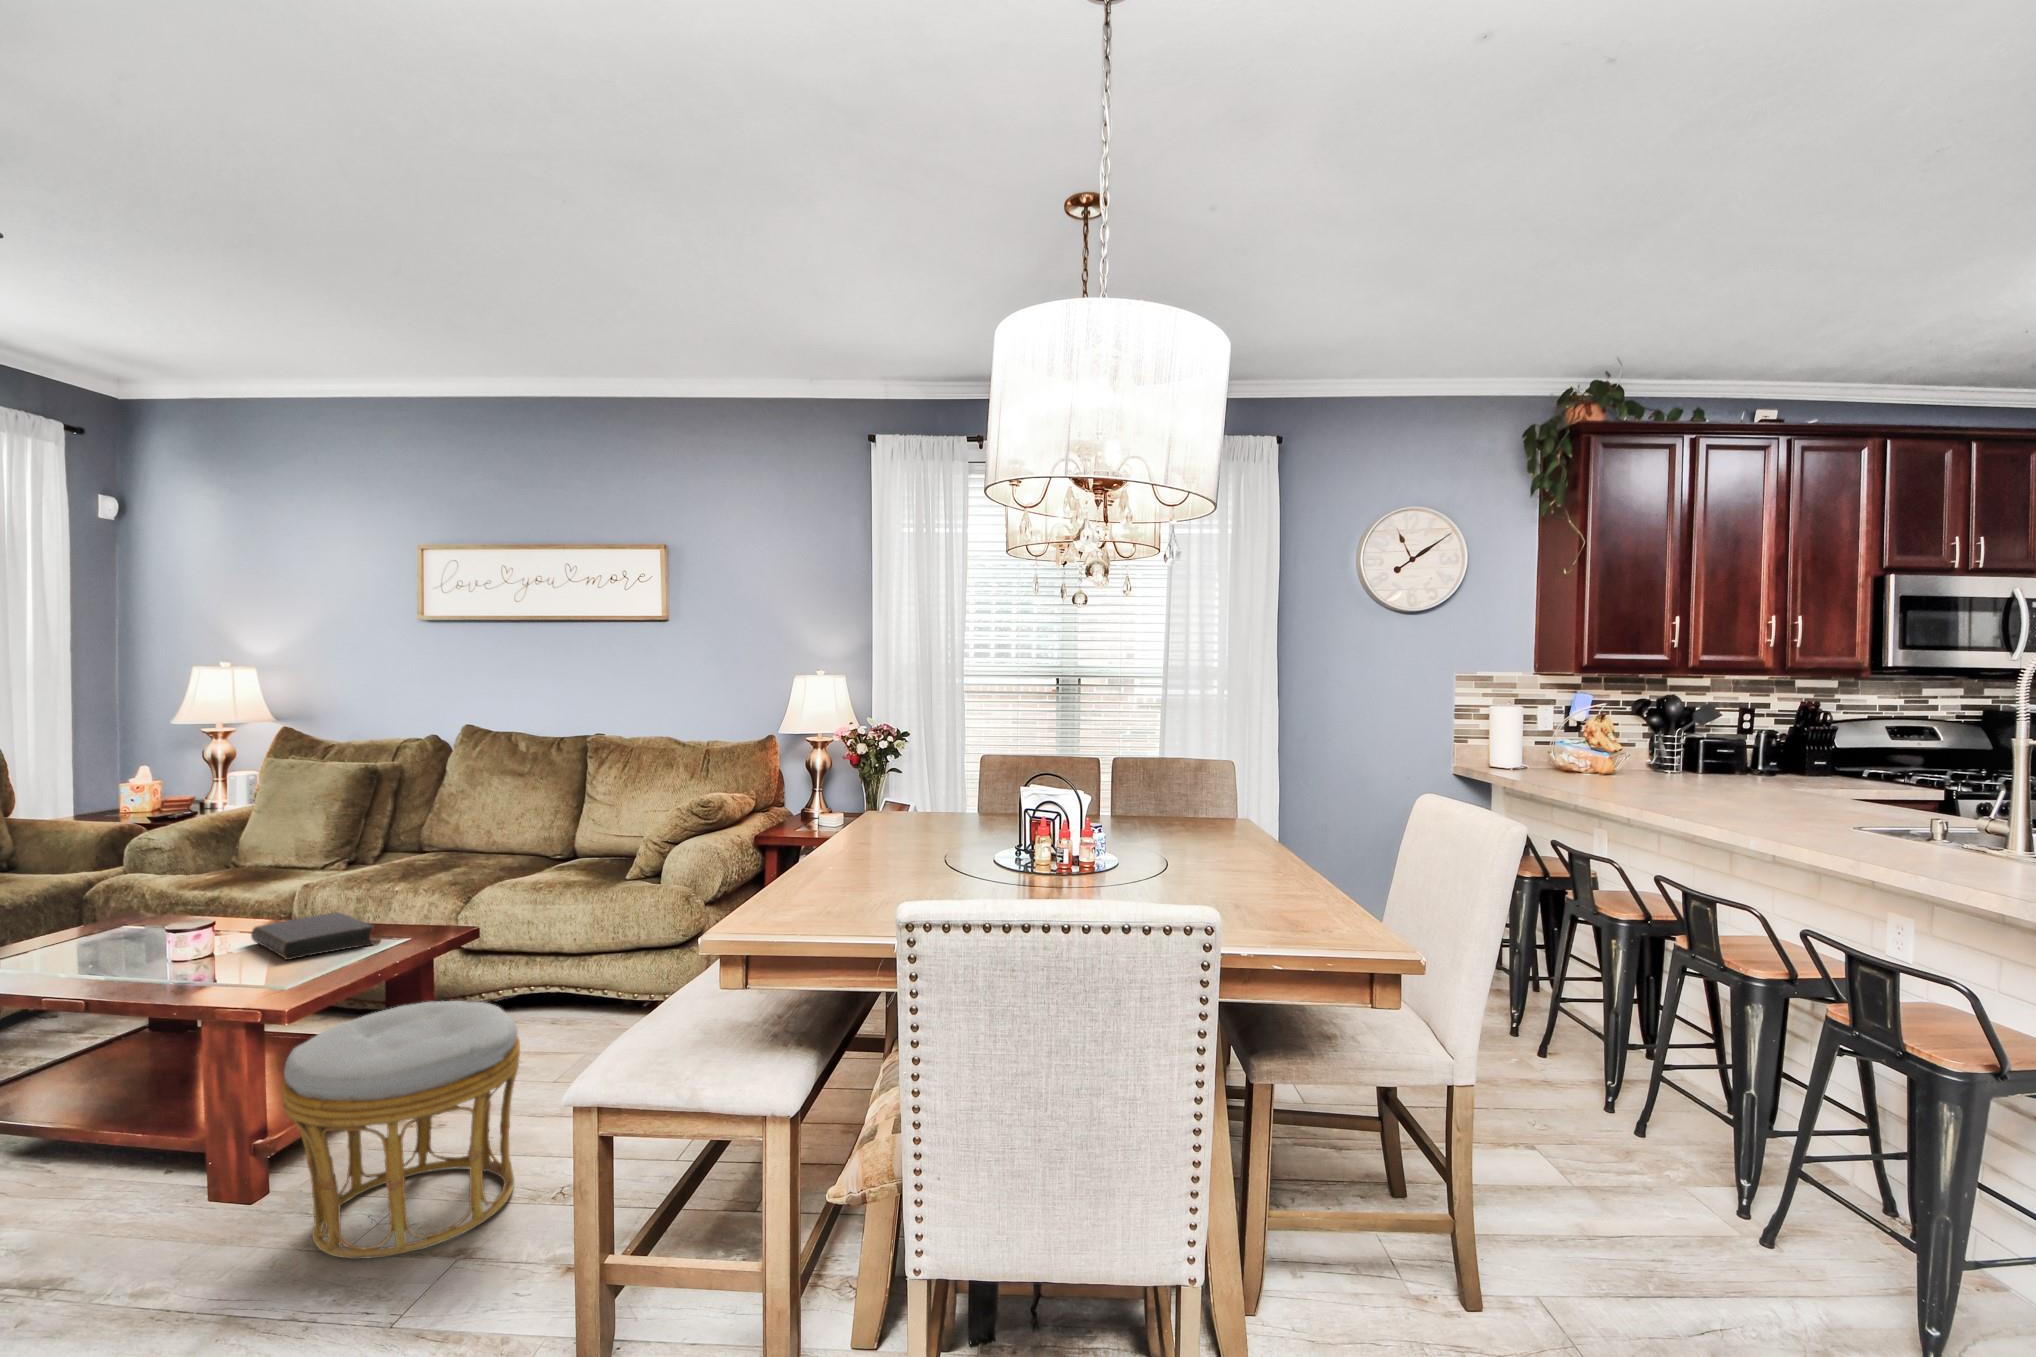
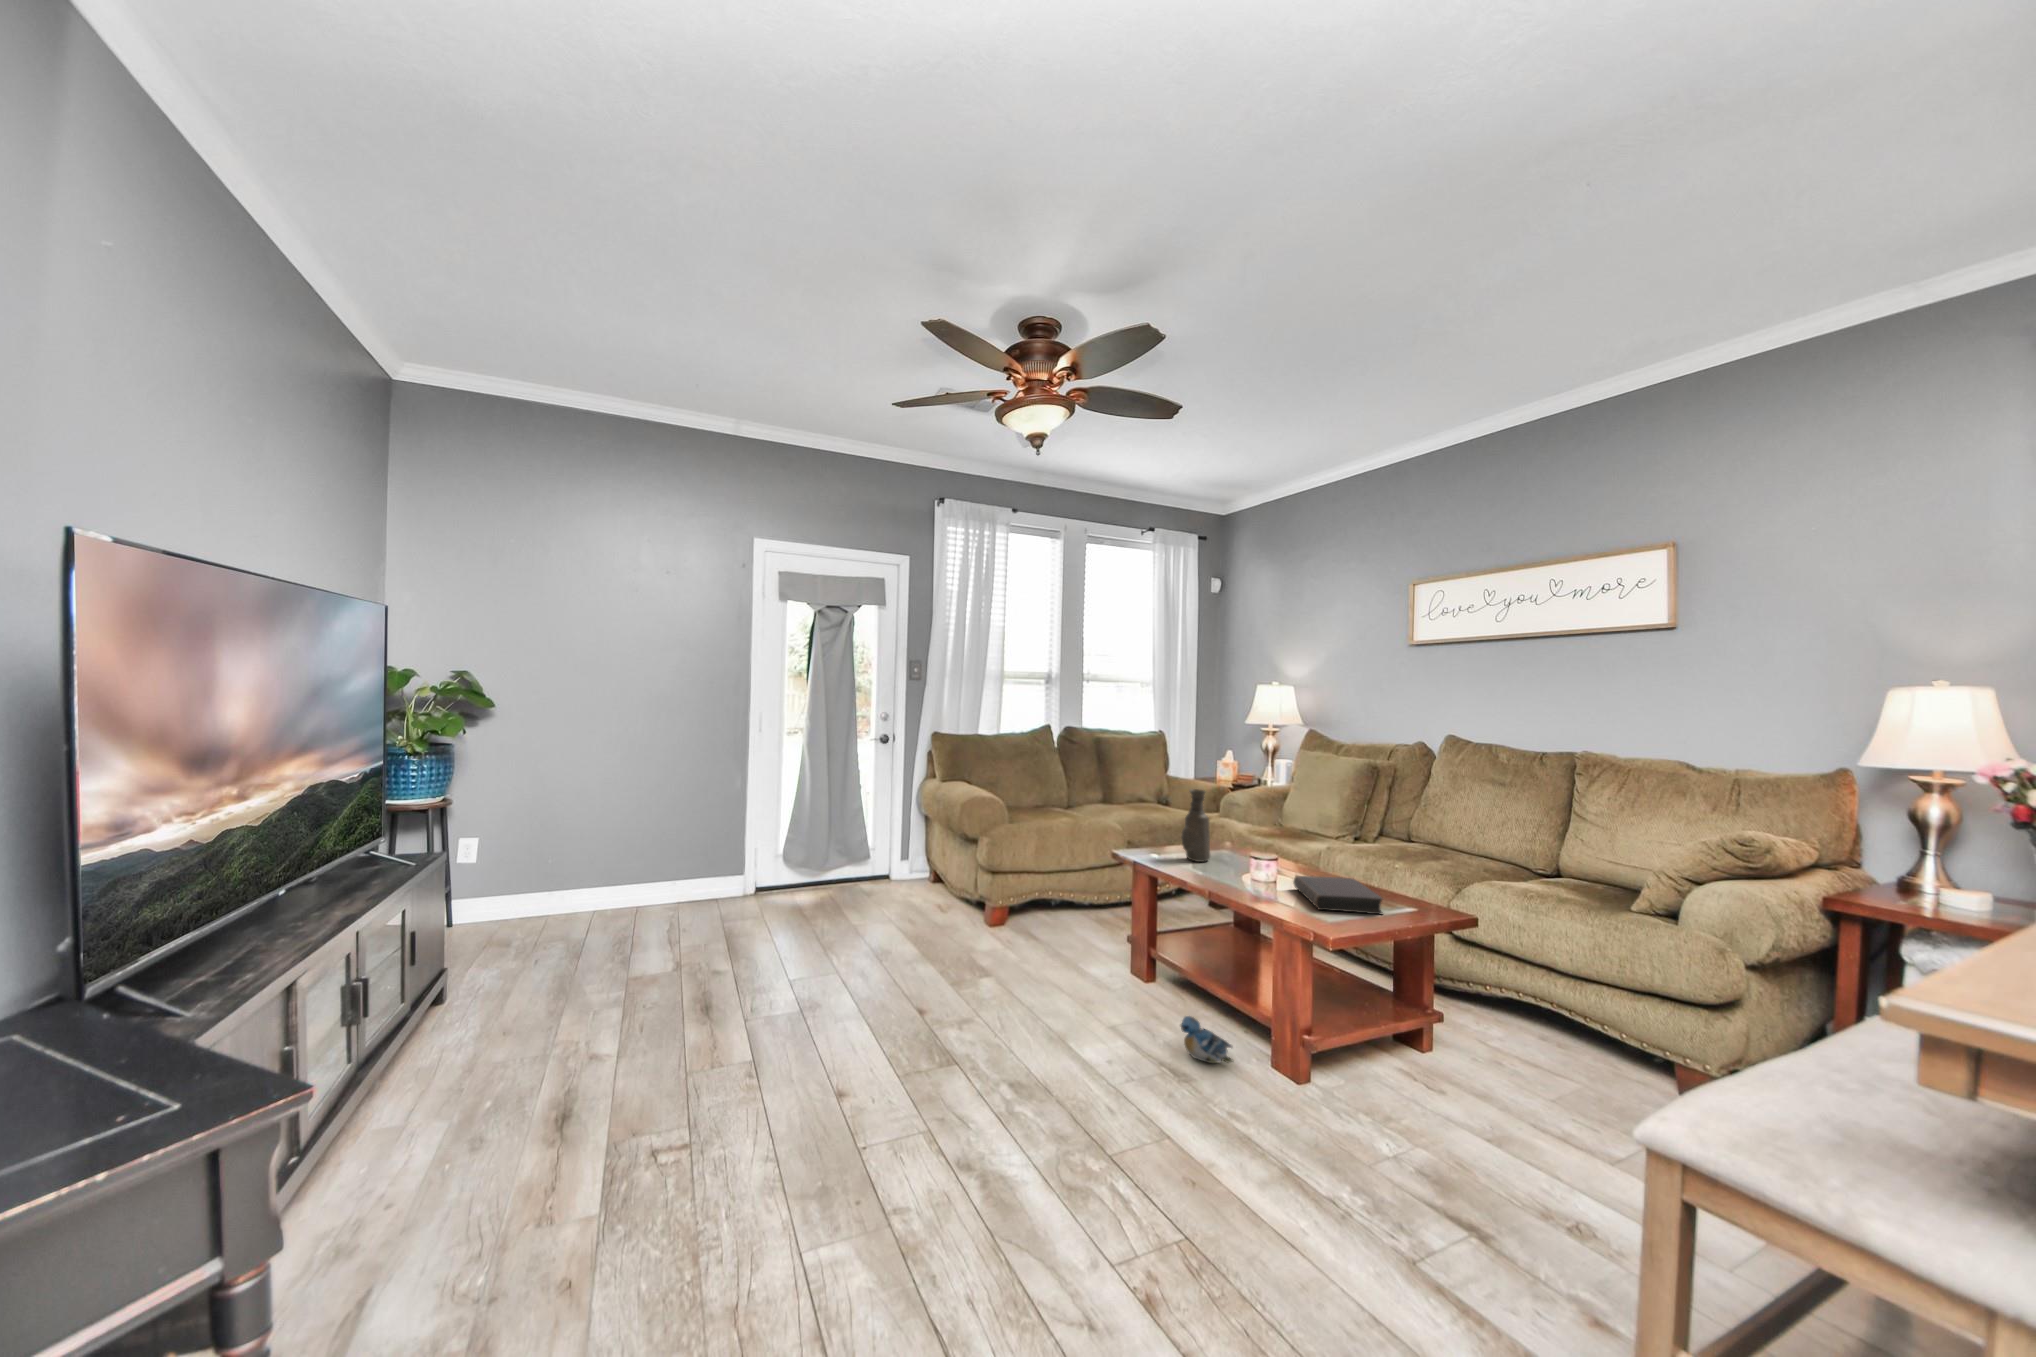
vase: none [49,836,109,944] -> present [1181,789,1210,862]
ottoman: present [282,1001,520,1259] -> none [1320,984,1544,1255]
plush toy: none [61,1156,160,1210] -> present [1181,1016,1232,1063]

